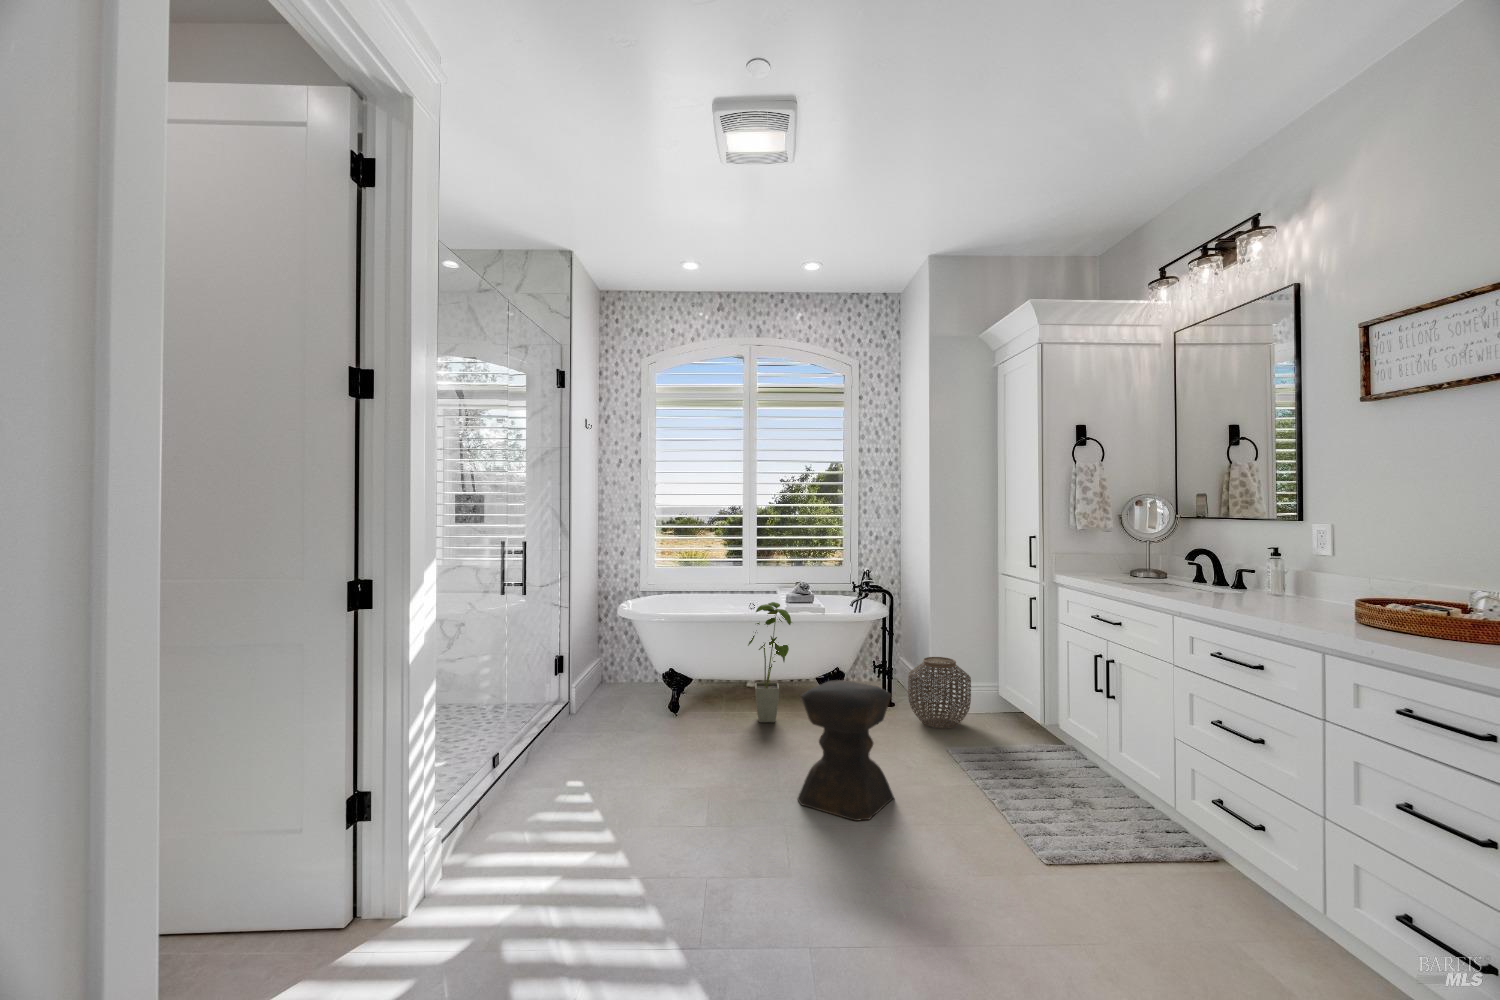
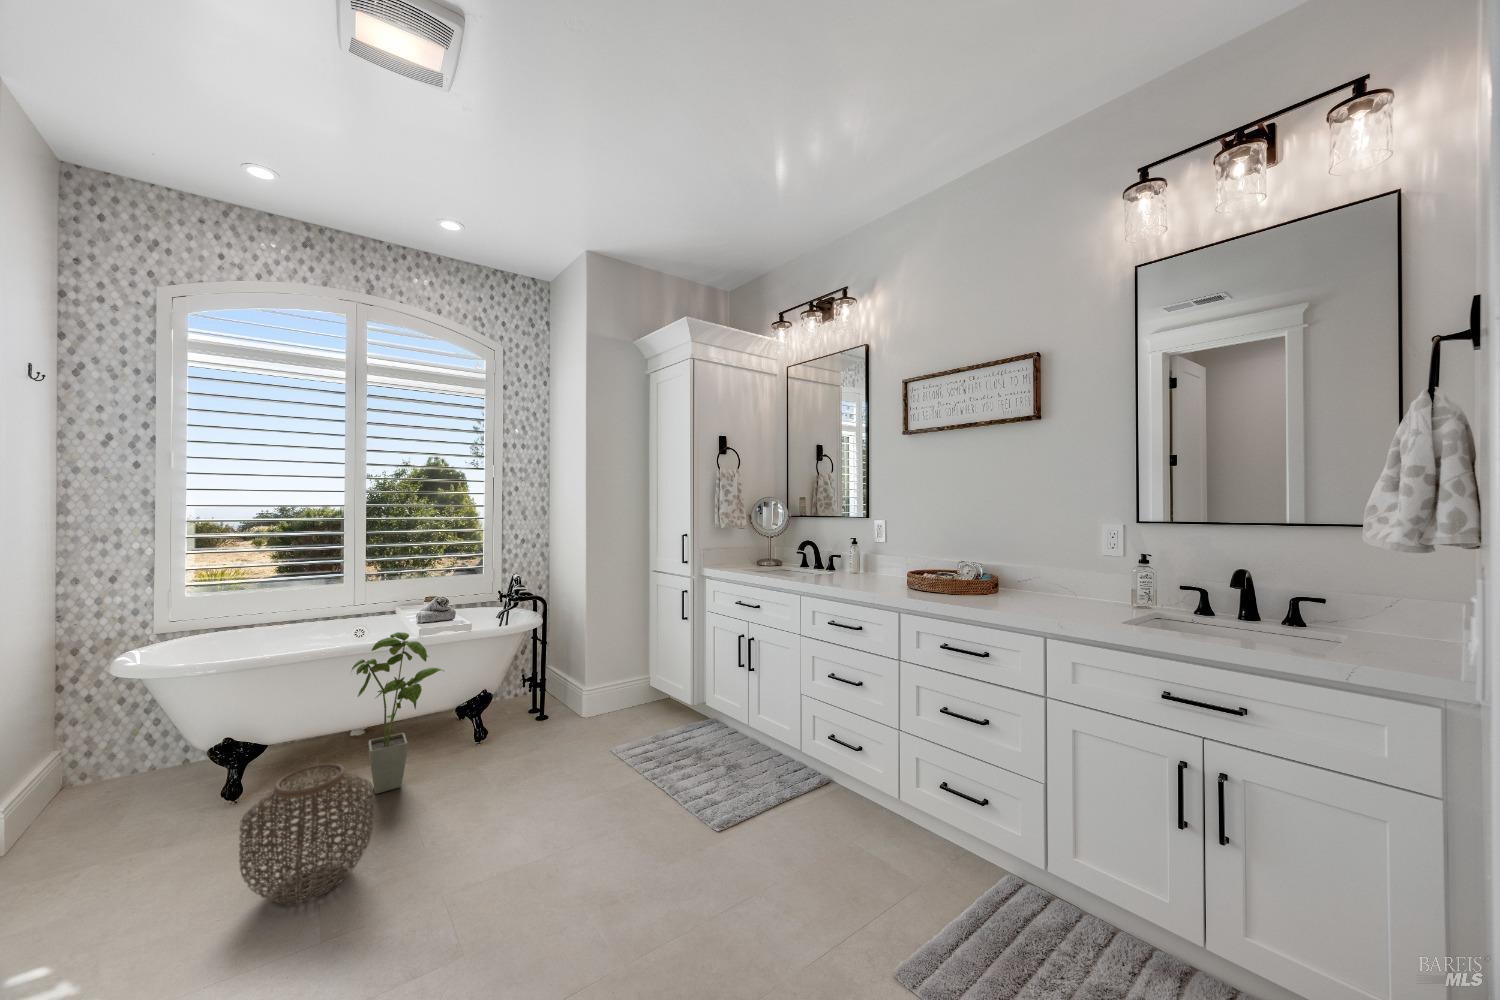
woven basket: present [908,657,971,728] -> present [239,764,374,904]
stool: present [798,680,894,821] -> none [456,735,588,935]

